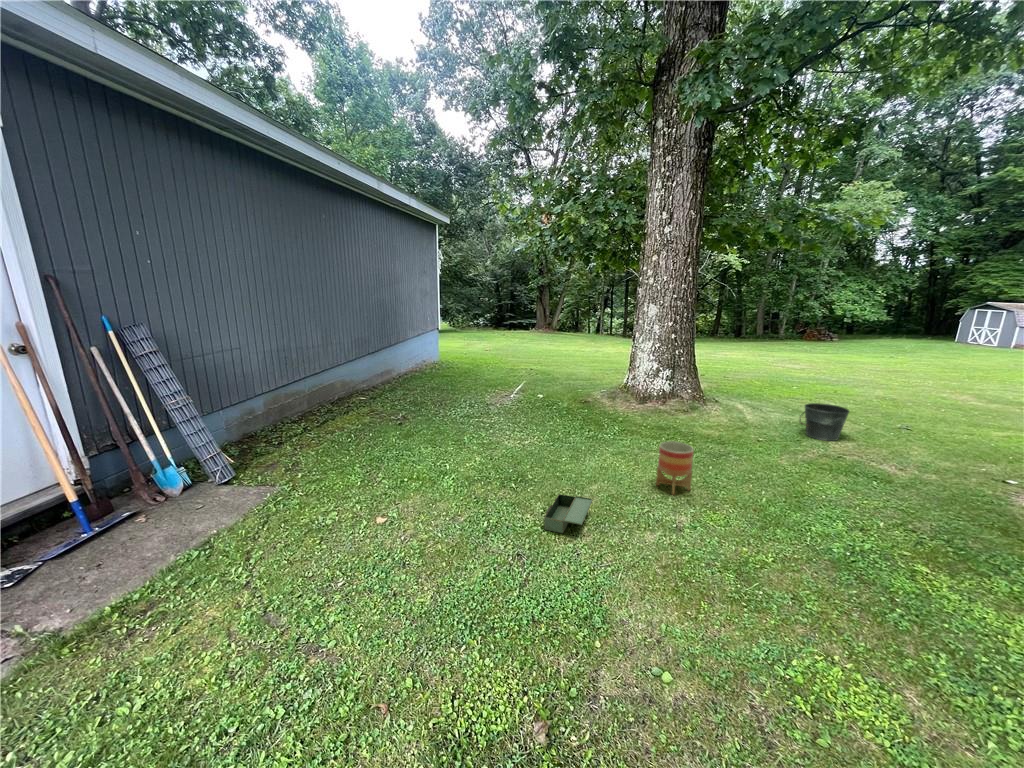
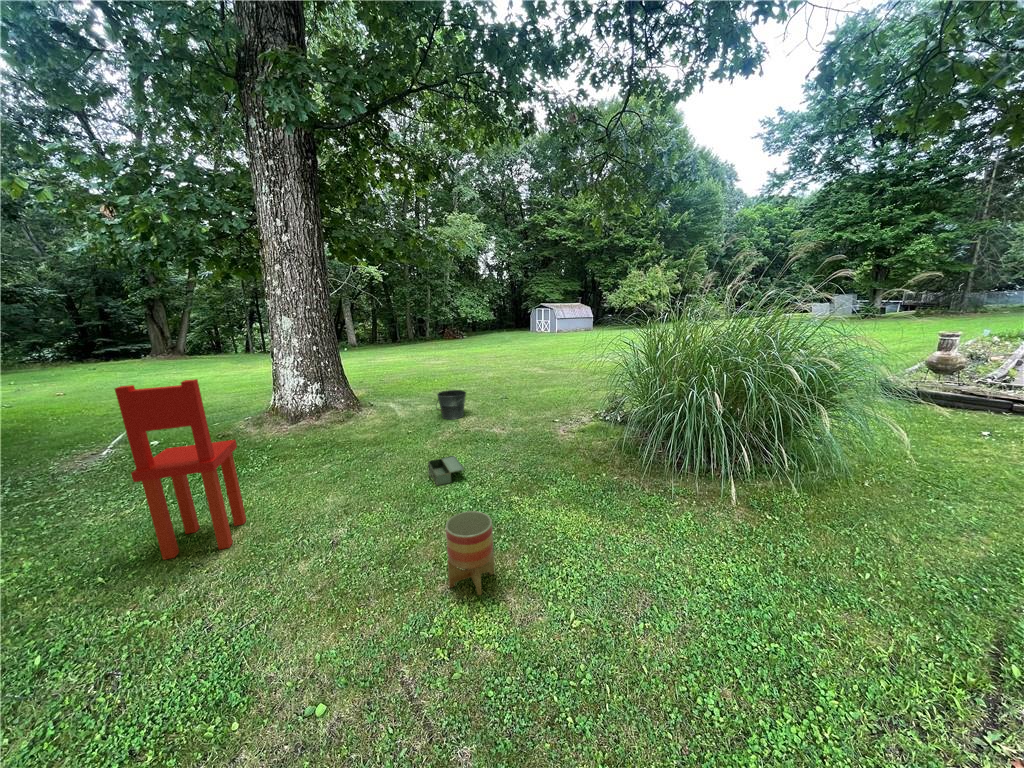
chair: none [546,351,609,494] -> present [115,379,246,560]
planter: present [656,441,694,495] -> present [446,511,494,595]
toolbox: present [544,494,593,533] -> present [428,456,464,485]

